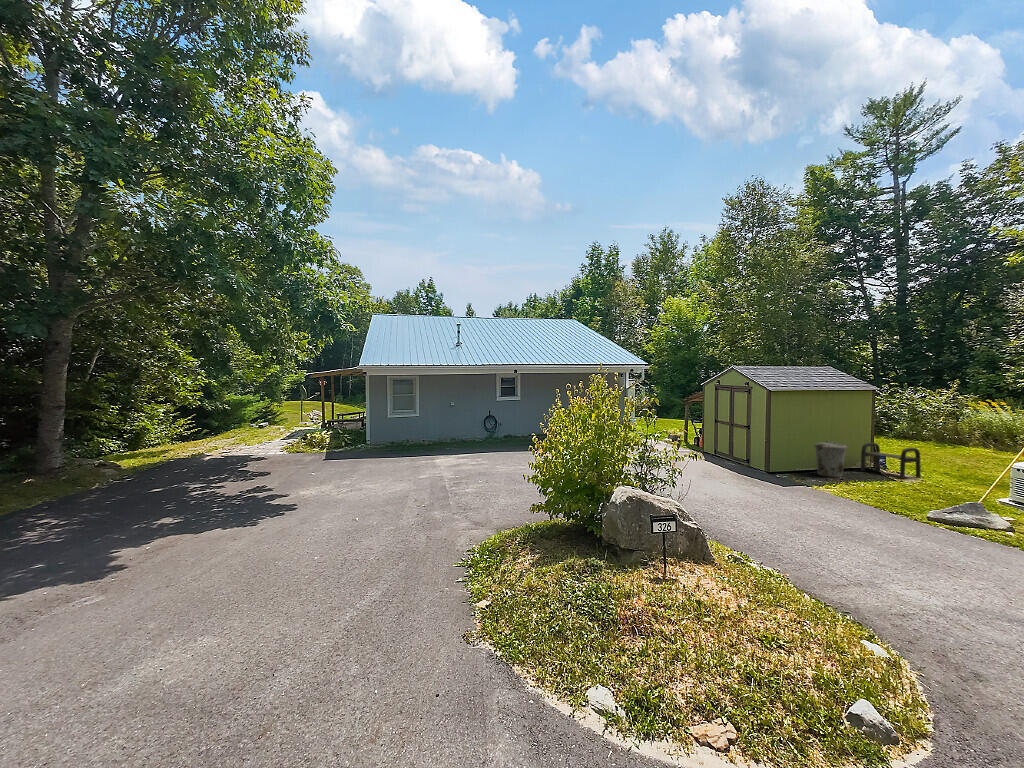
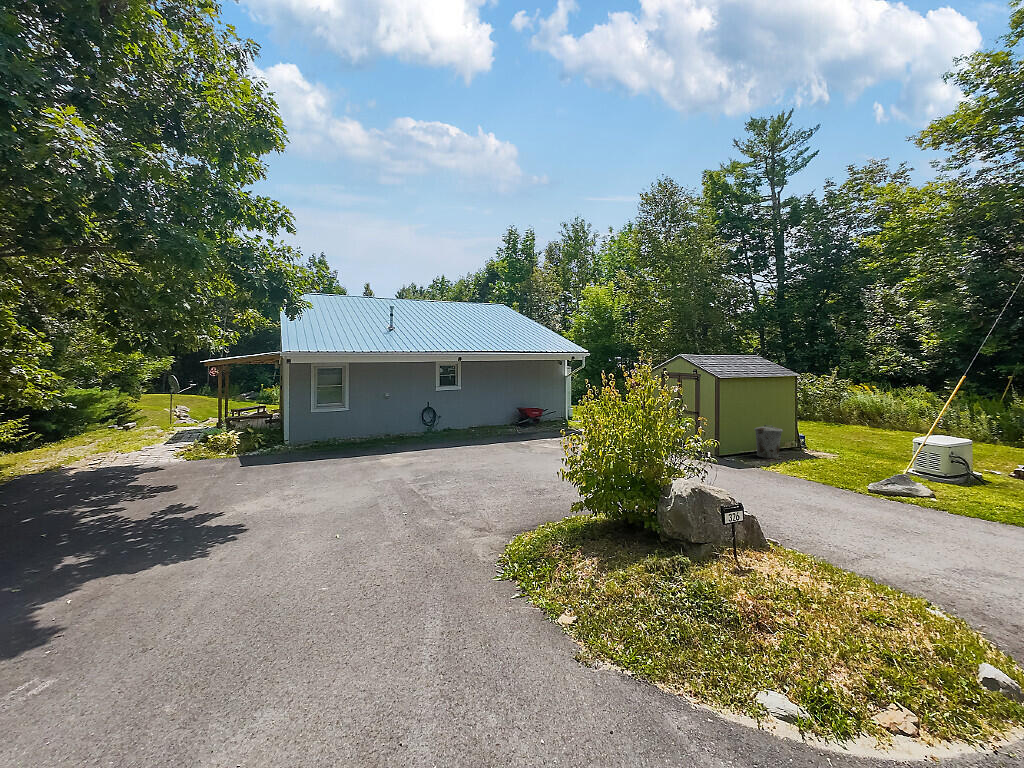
bench: present [861,443,921,479] -> none [789,425,837,457]

